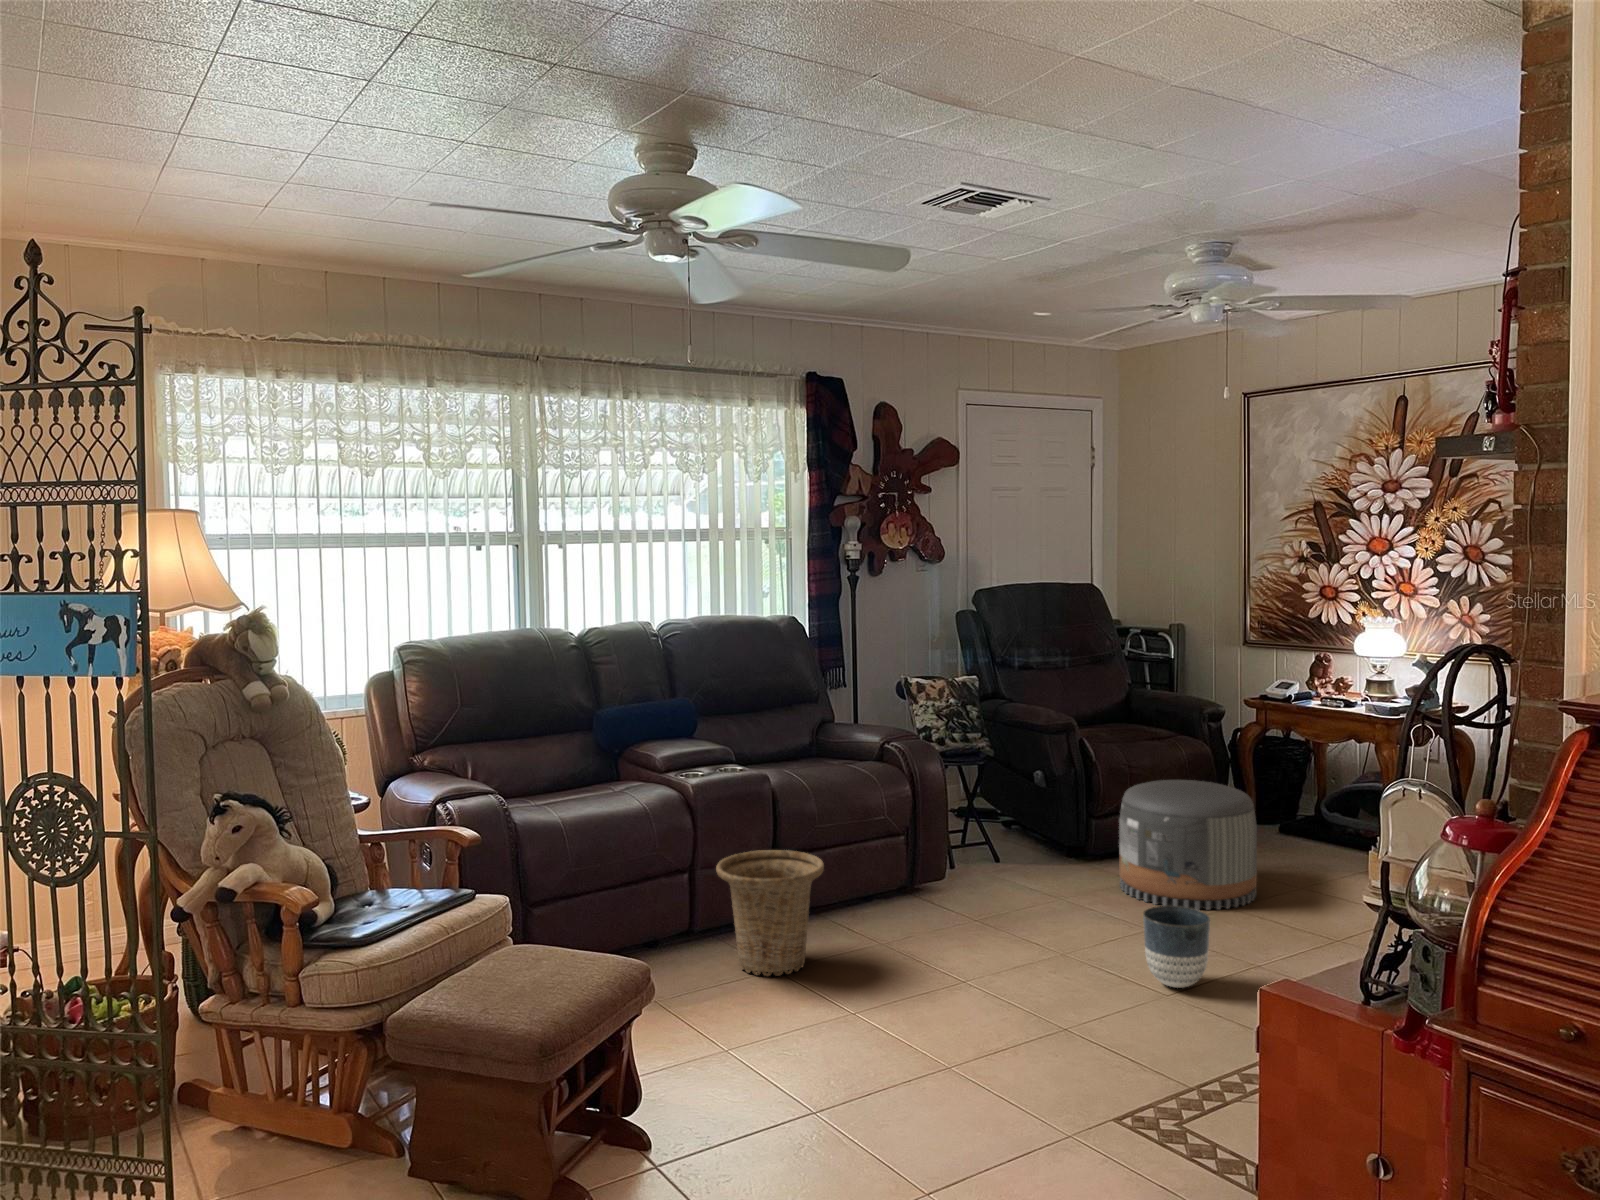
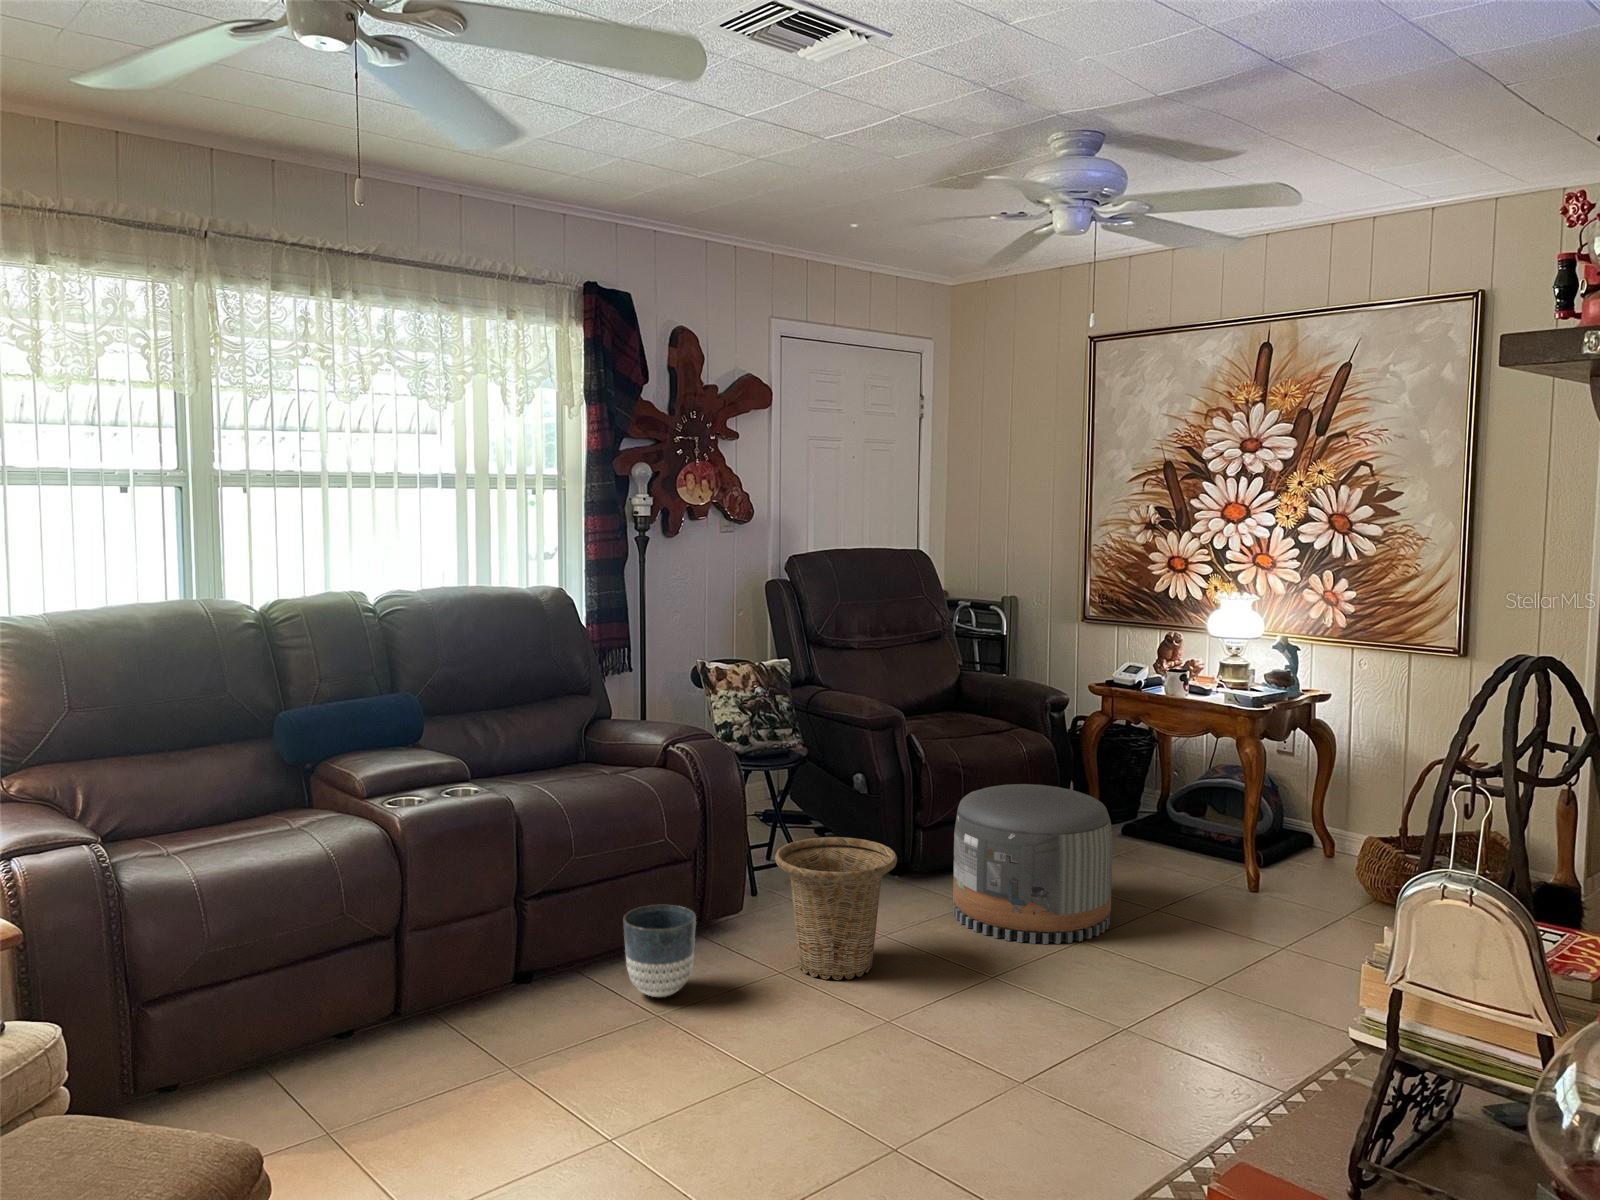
basket: present [716,850,824,976] -> present [775,837,897,980]
planter: present [1143,906,1210,988] -> present [624,905,696,997]

